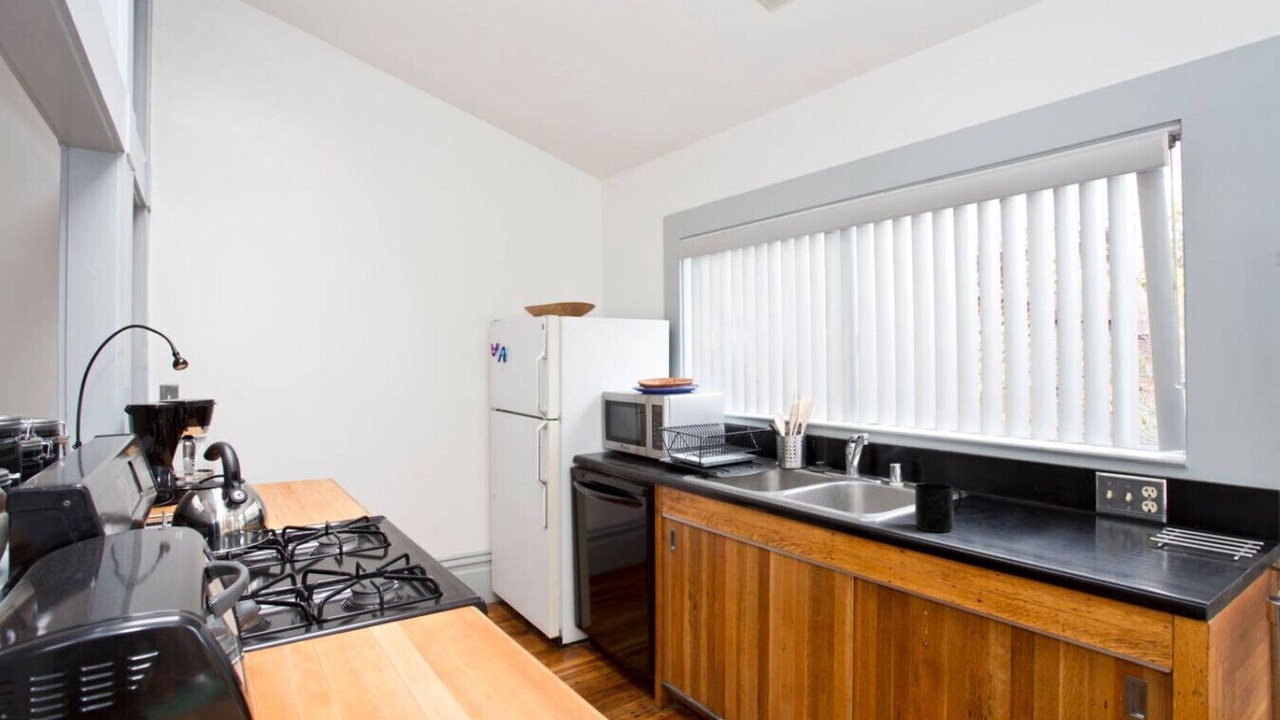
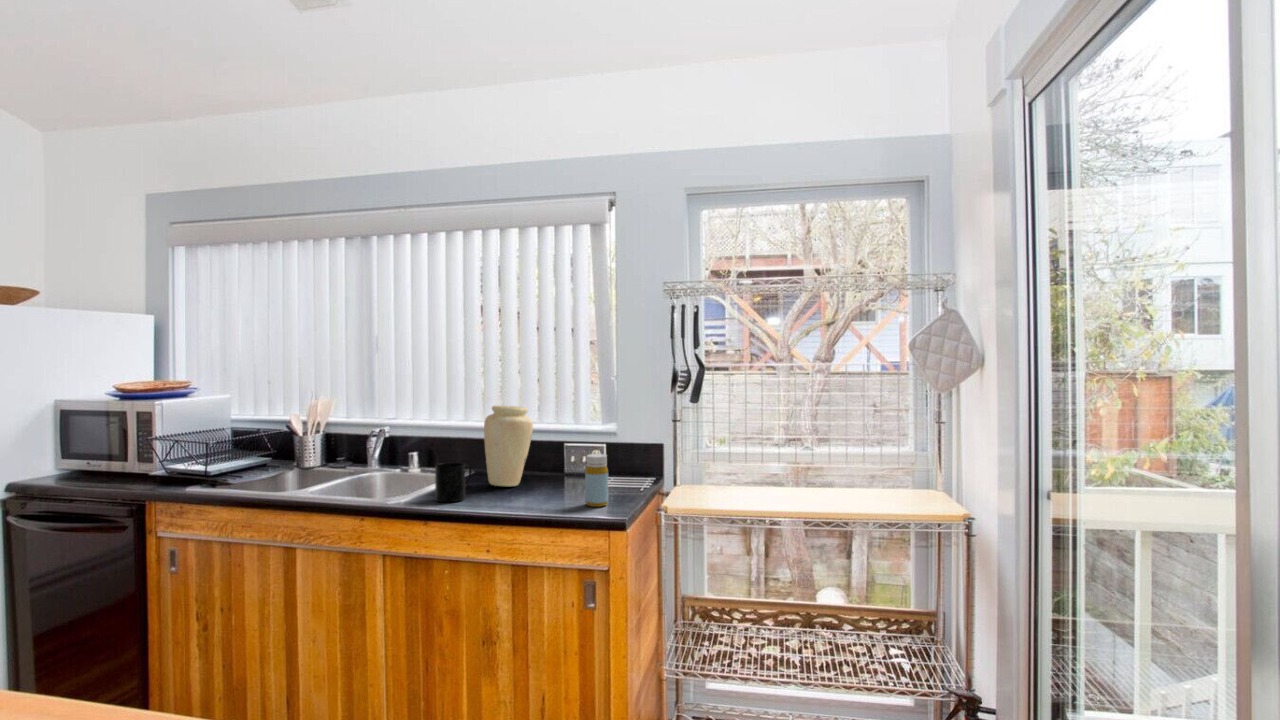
vase: none [979,417,1049,521] -> present [484,405,533,486]
bottle: none [1141,497,1185,578] -> present [585,454,608,507]

